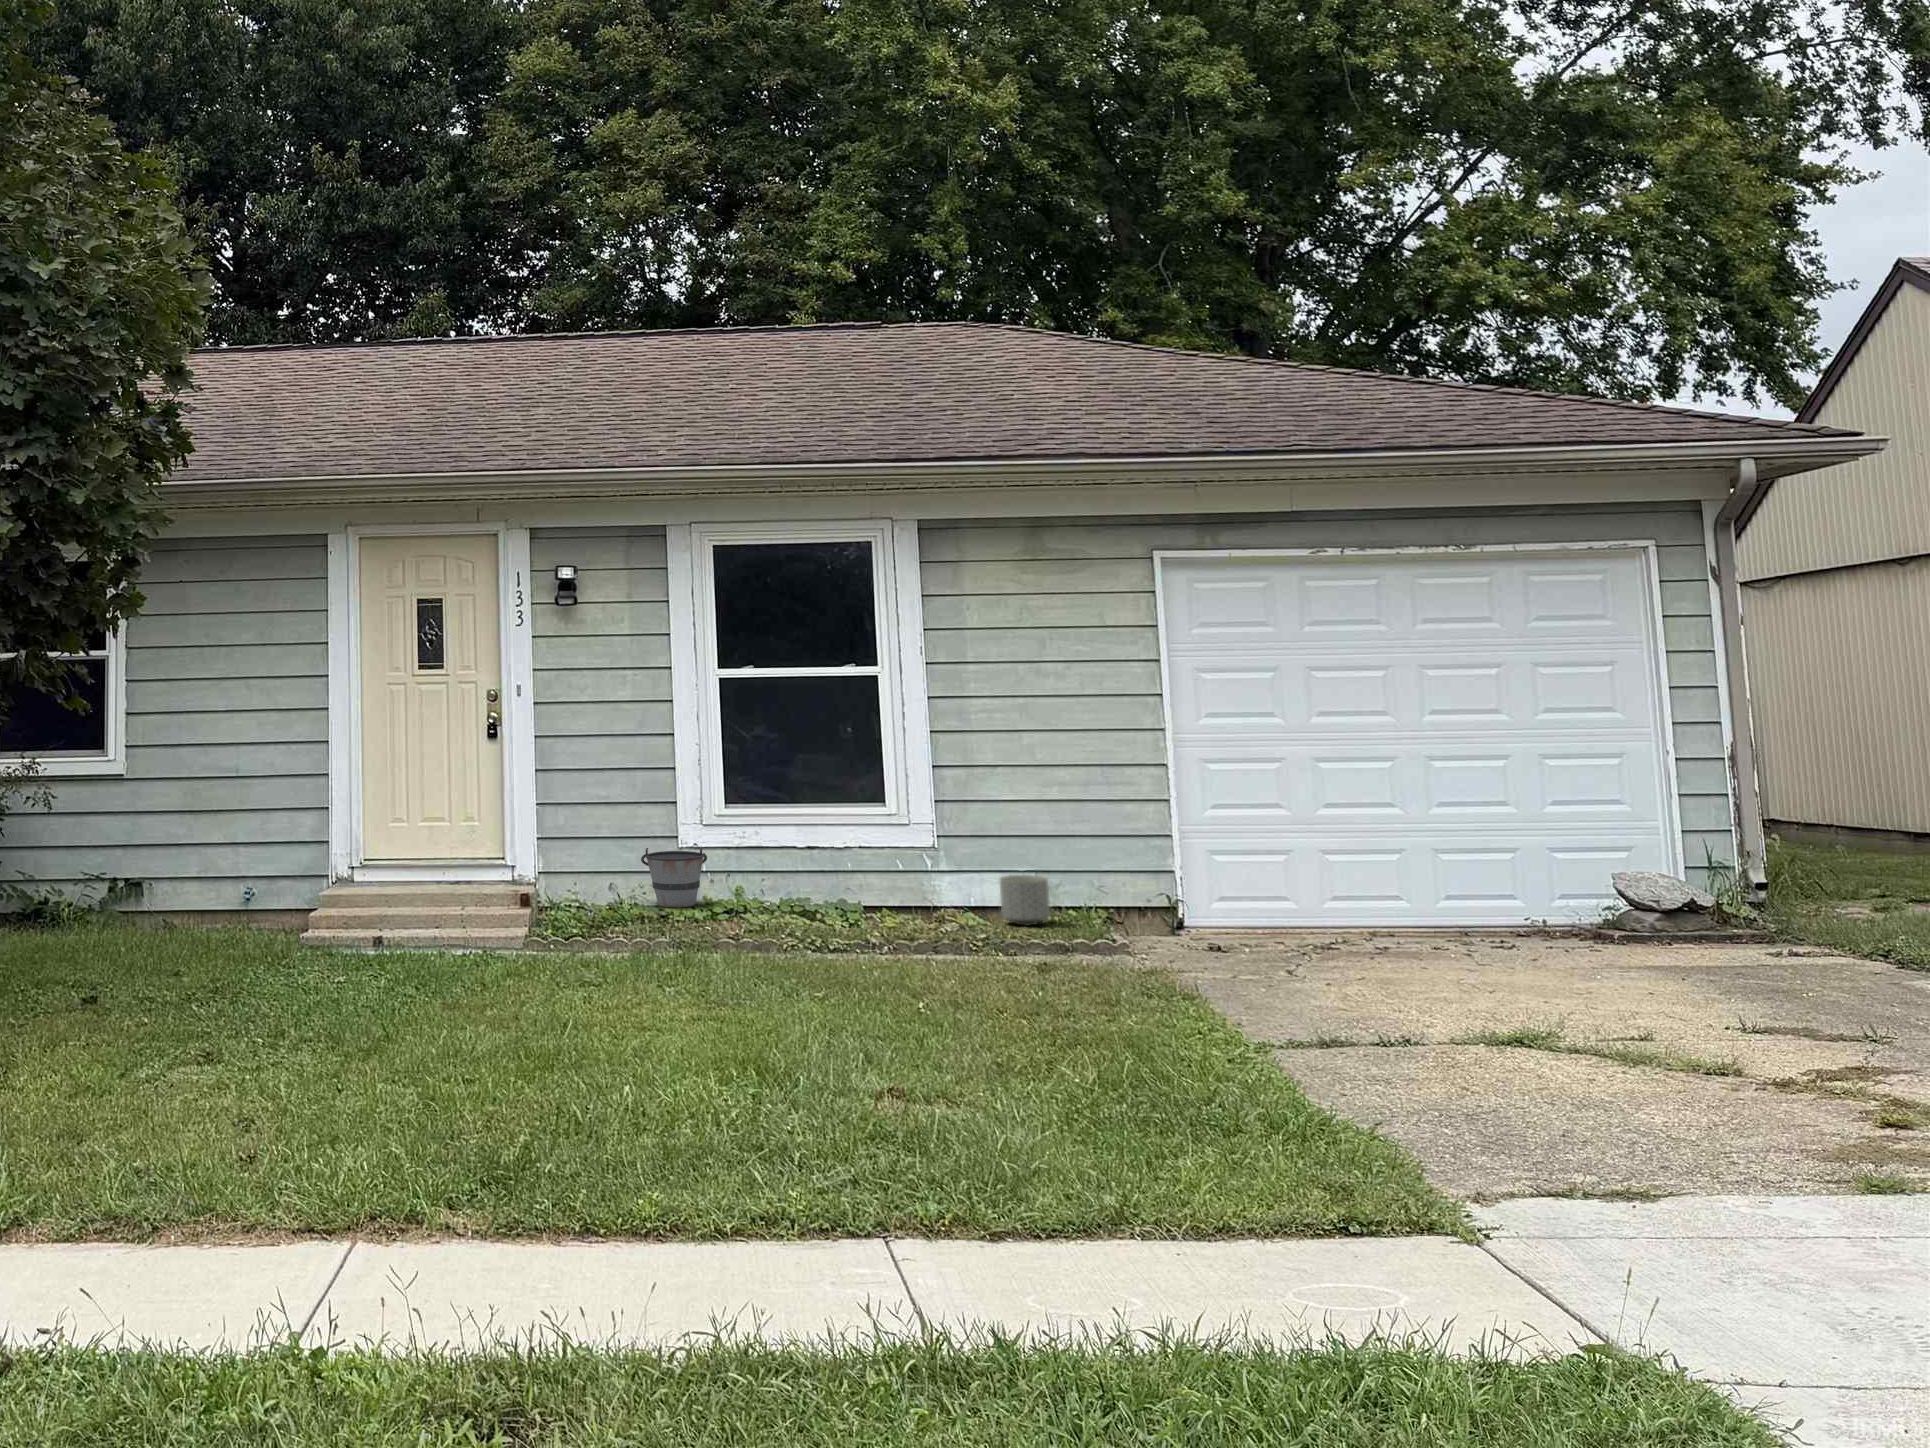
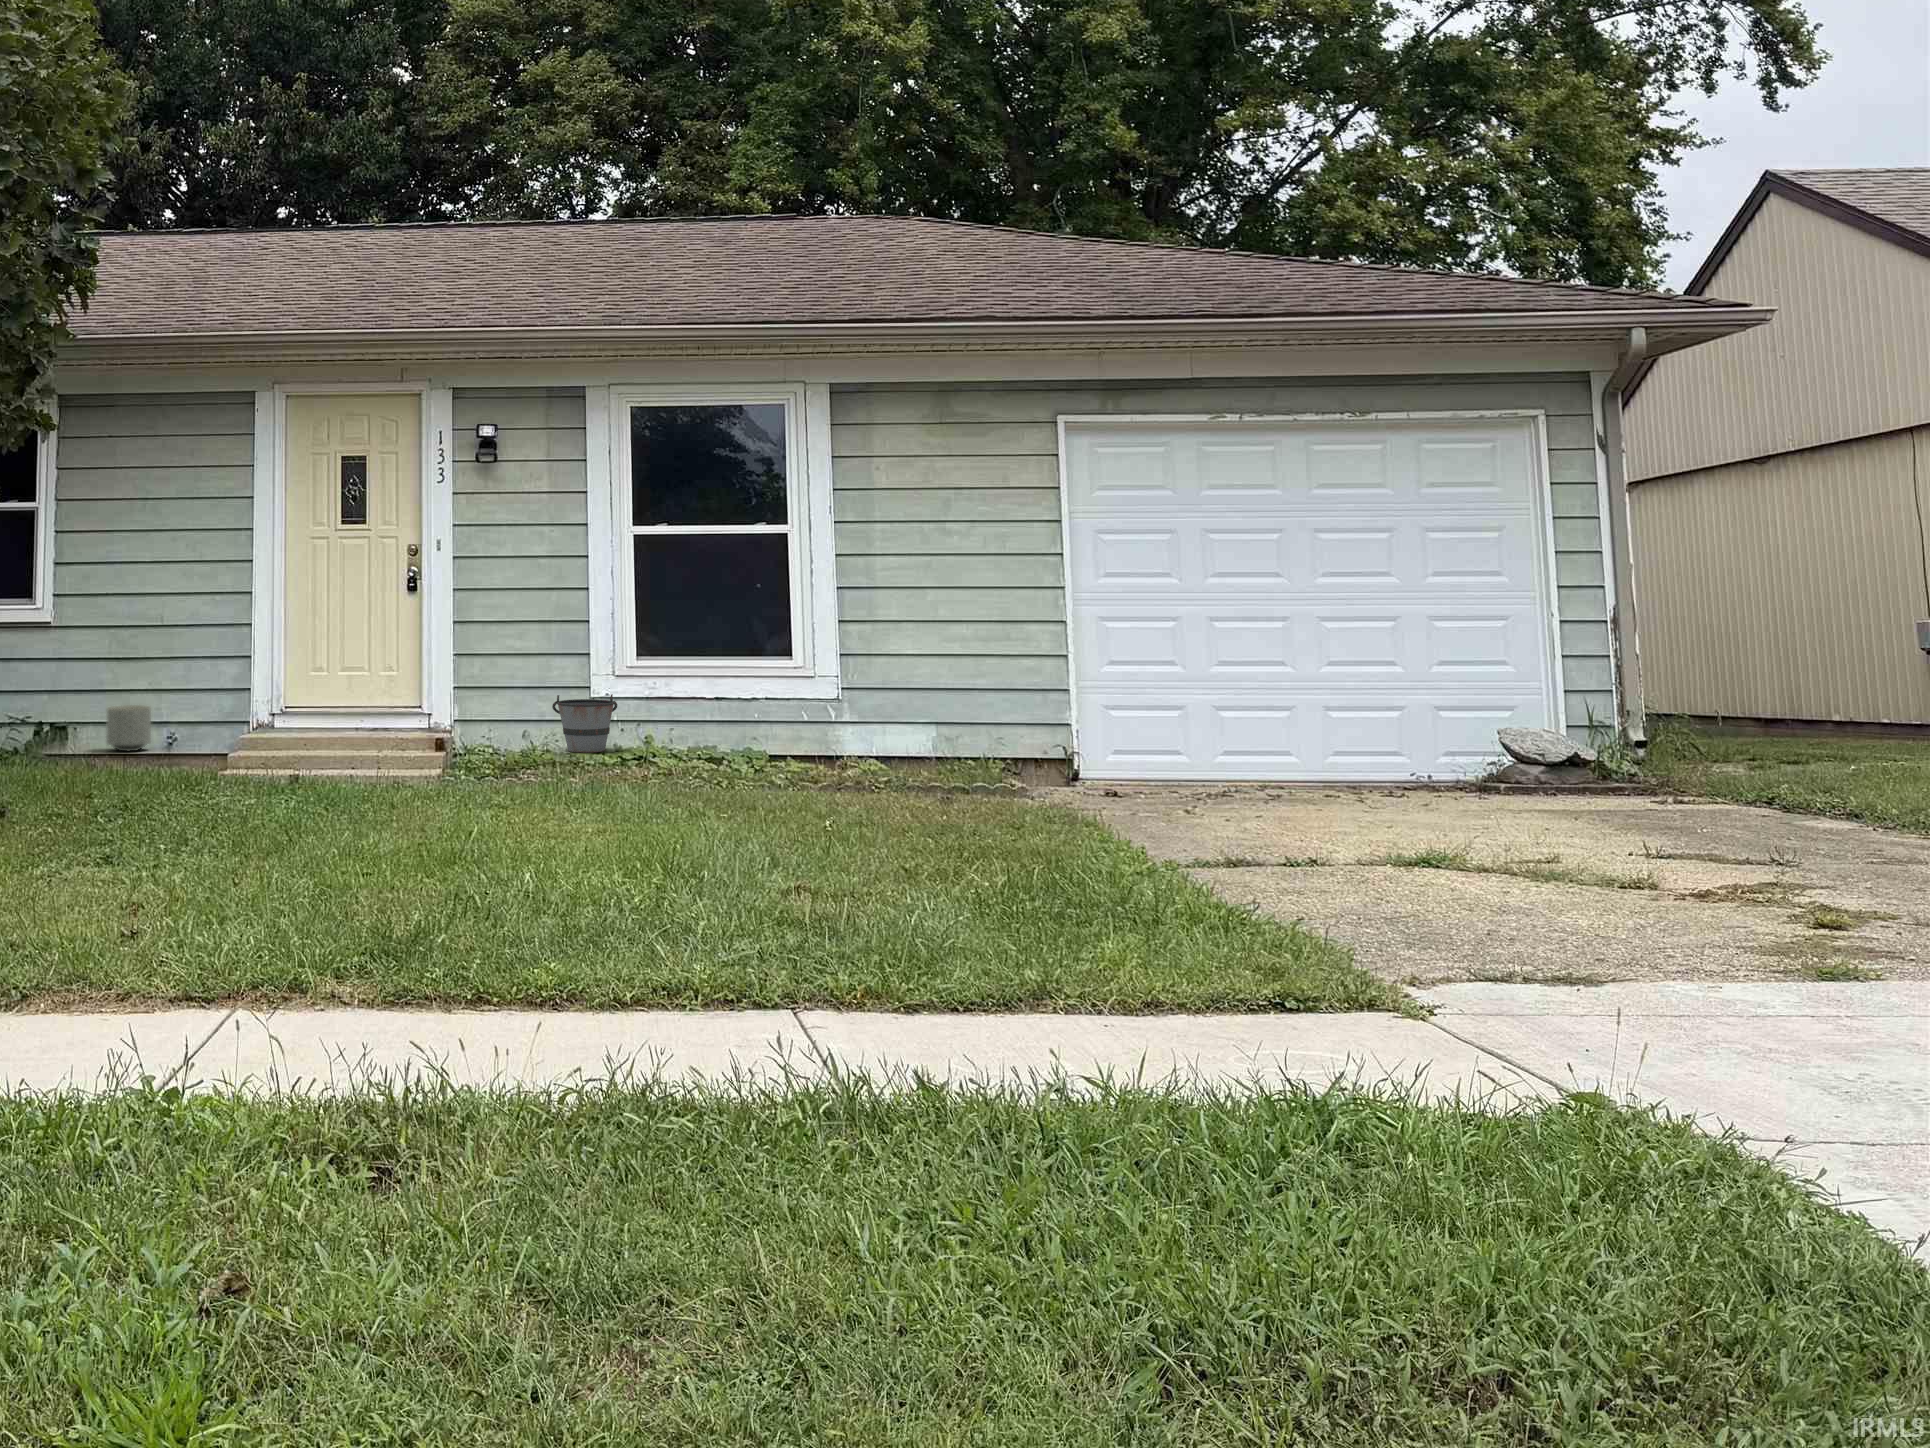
planter: present [1000,875,1050,925] -> present [106,705,151,751]

